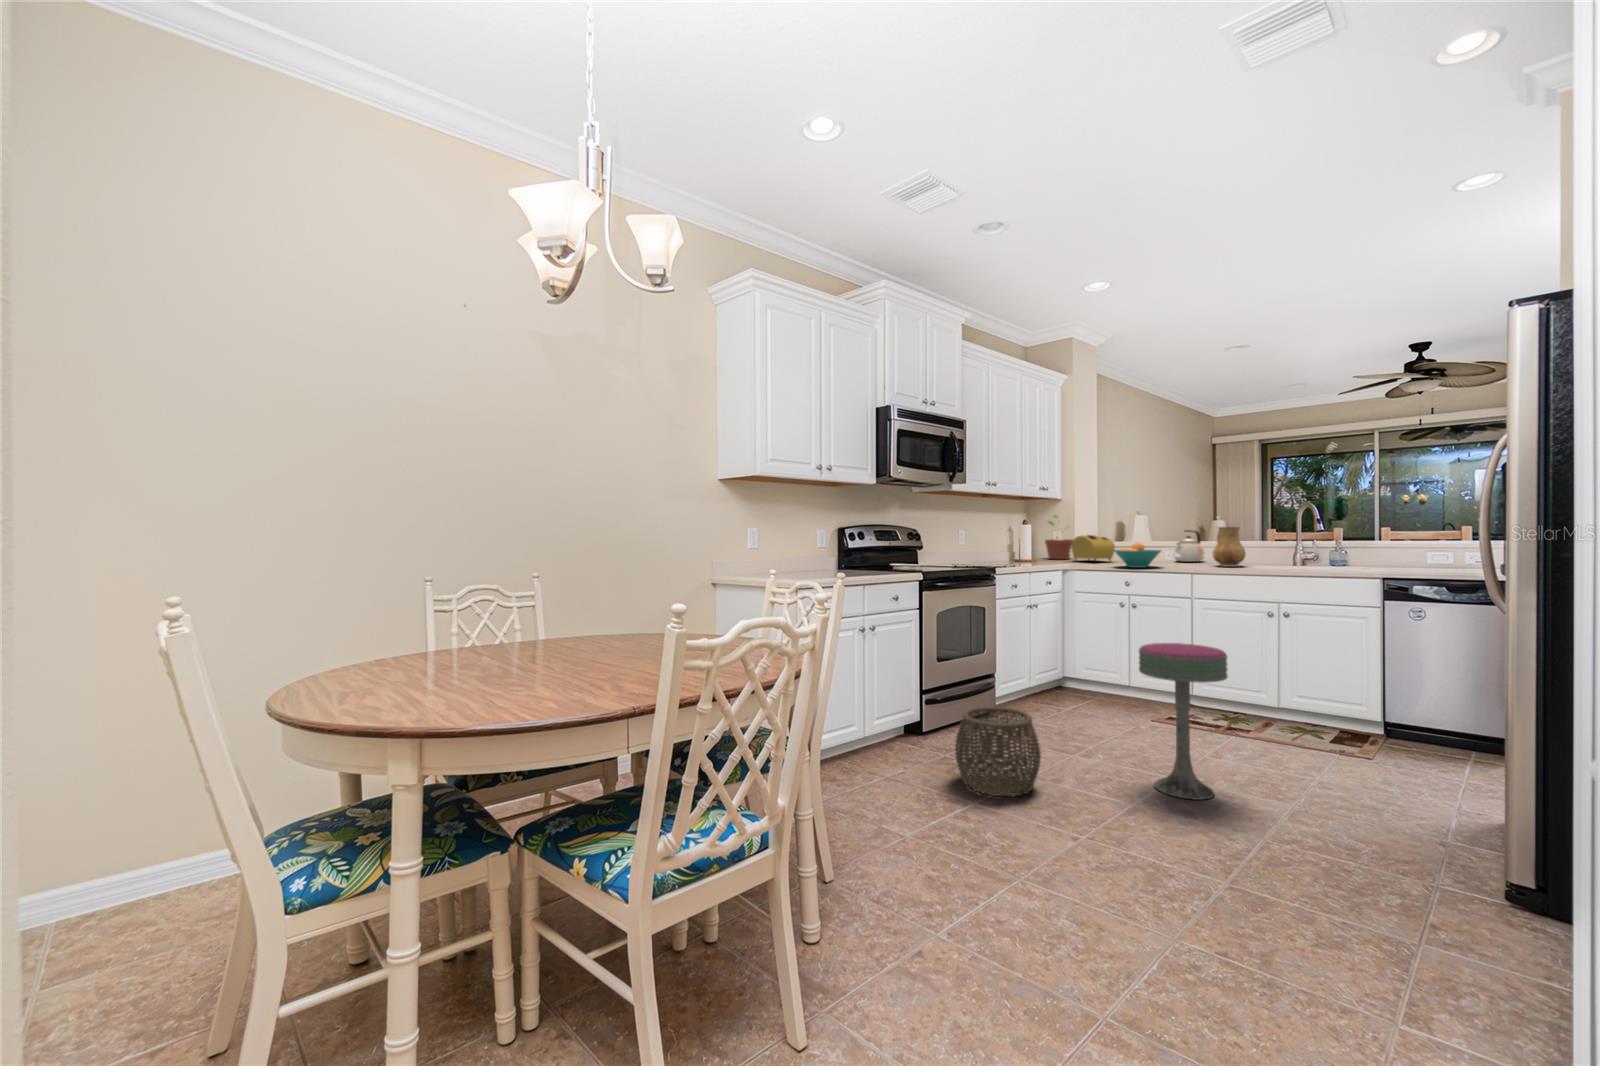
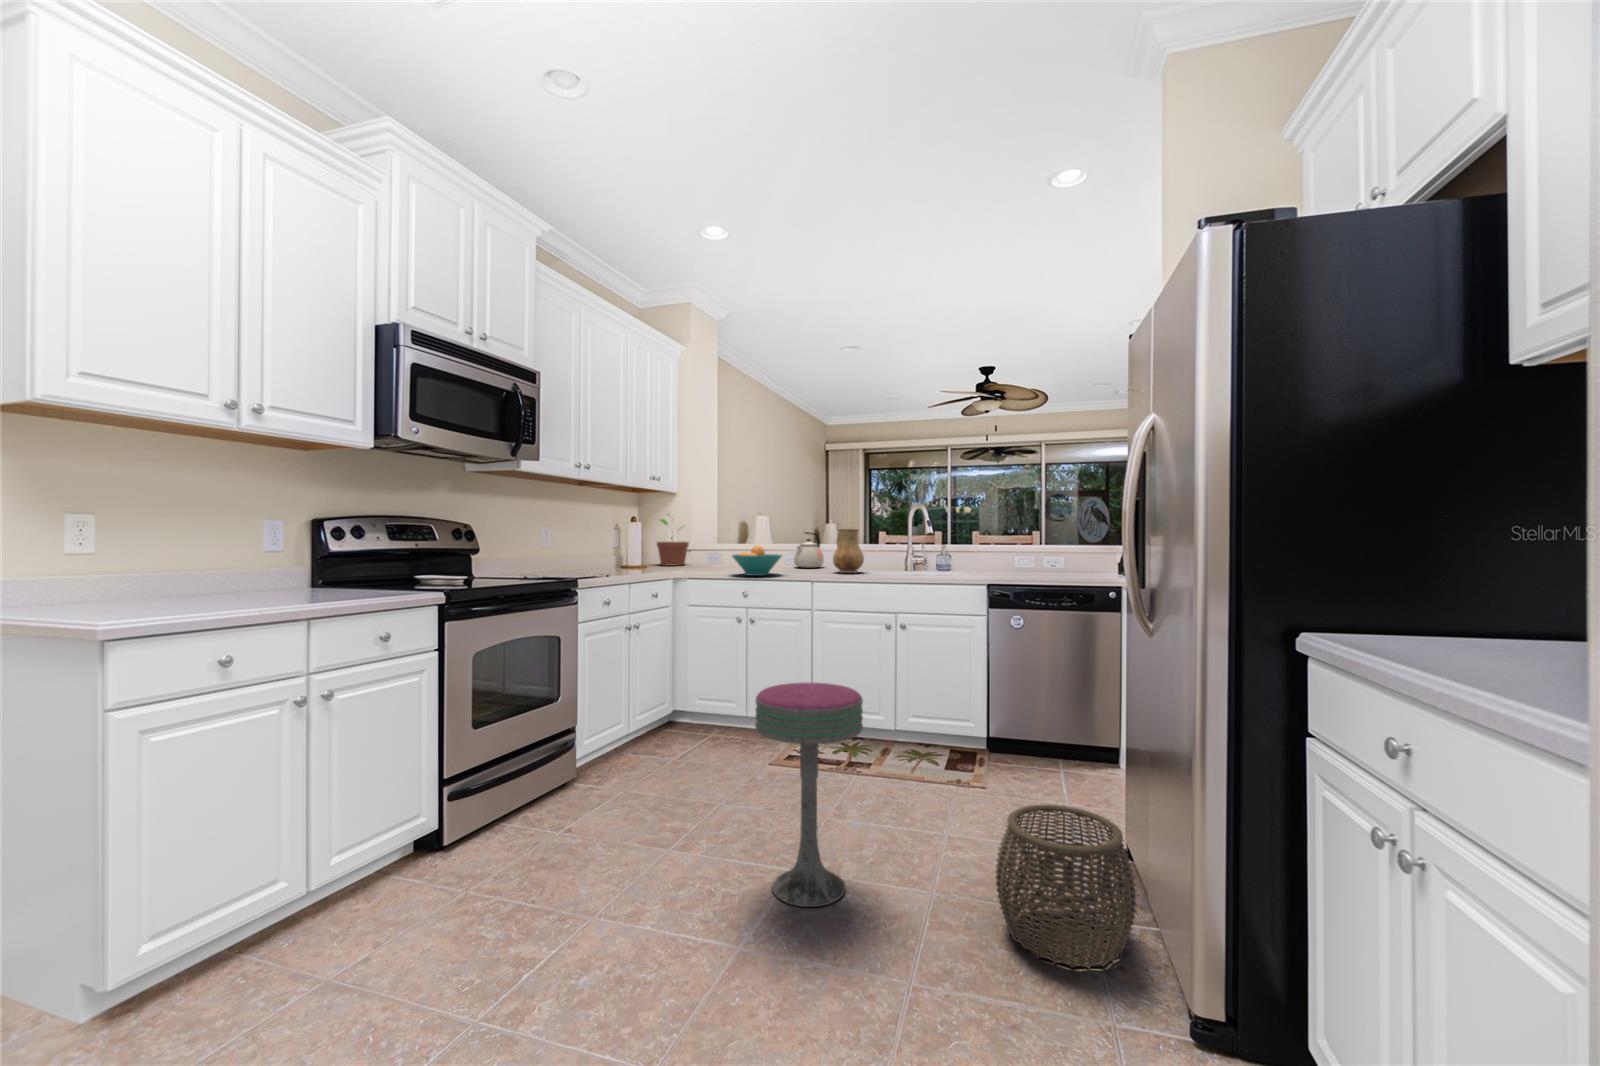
toaster: present [1072,535,1115,561] -> none [686,537,734,569]
woven basket: present [955,707,1041,797] -> present [995,804,1137,968]

